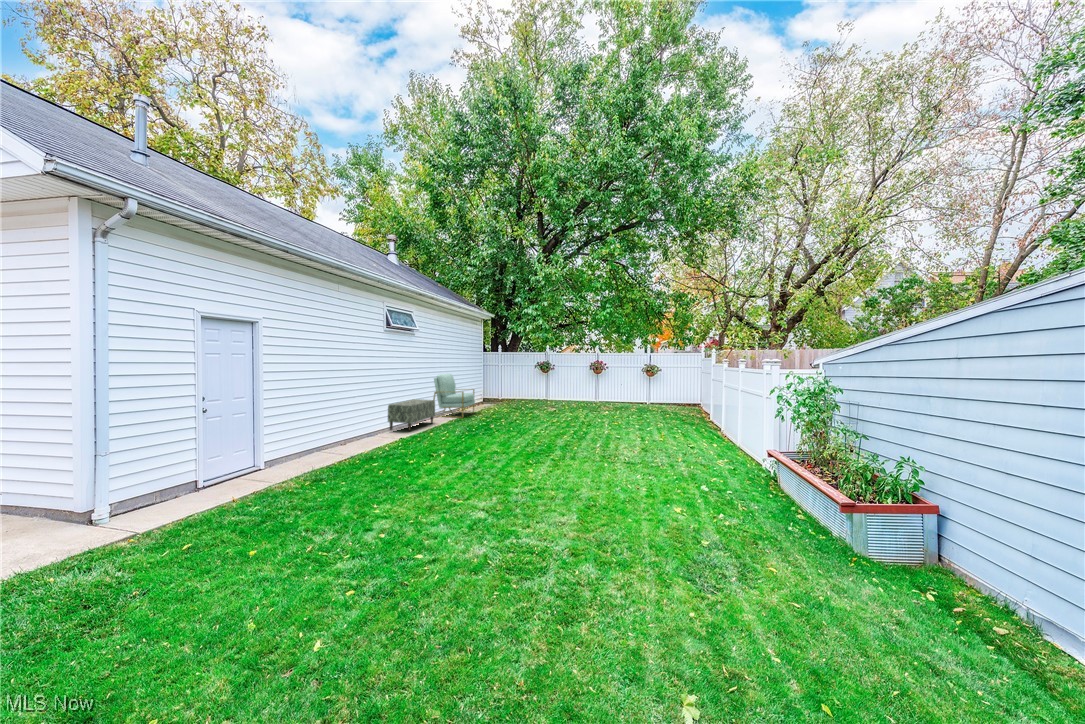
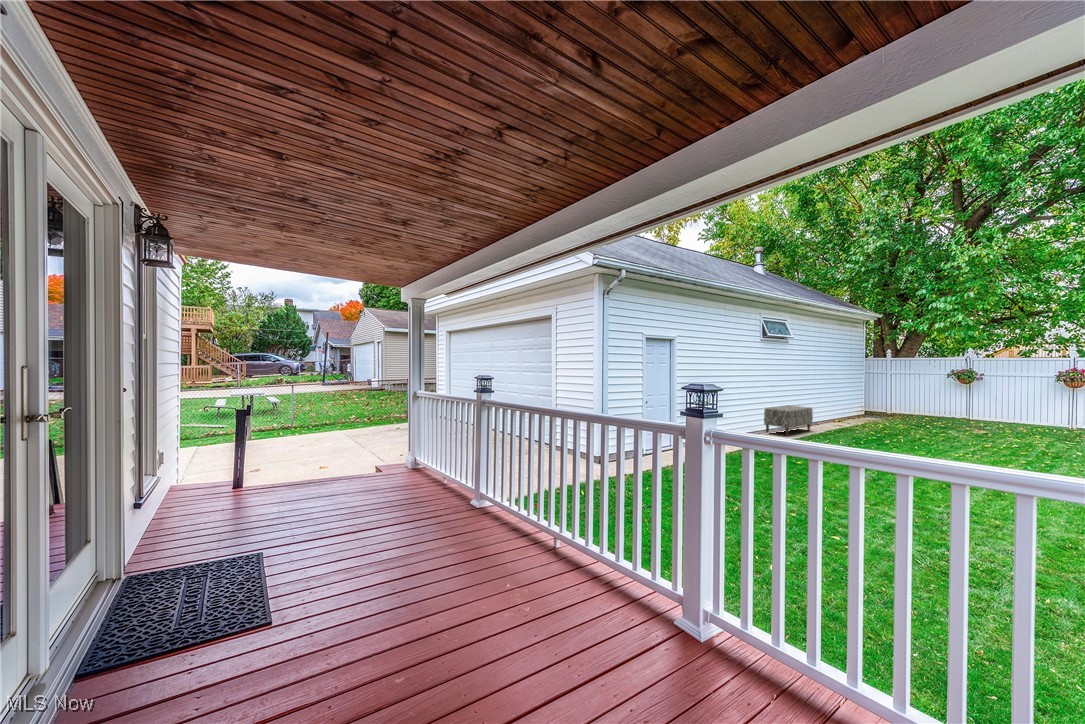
chair: present [433,374,475,418] -> none [805,381,859,429]

